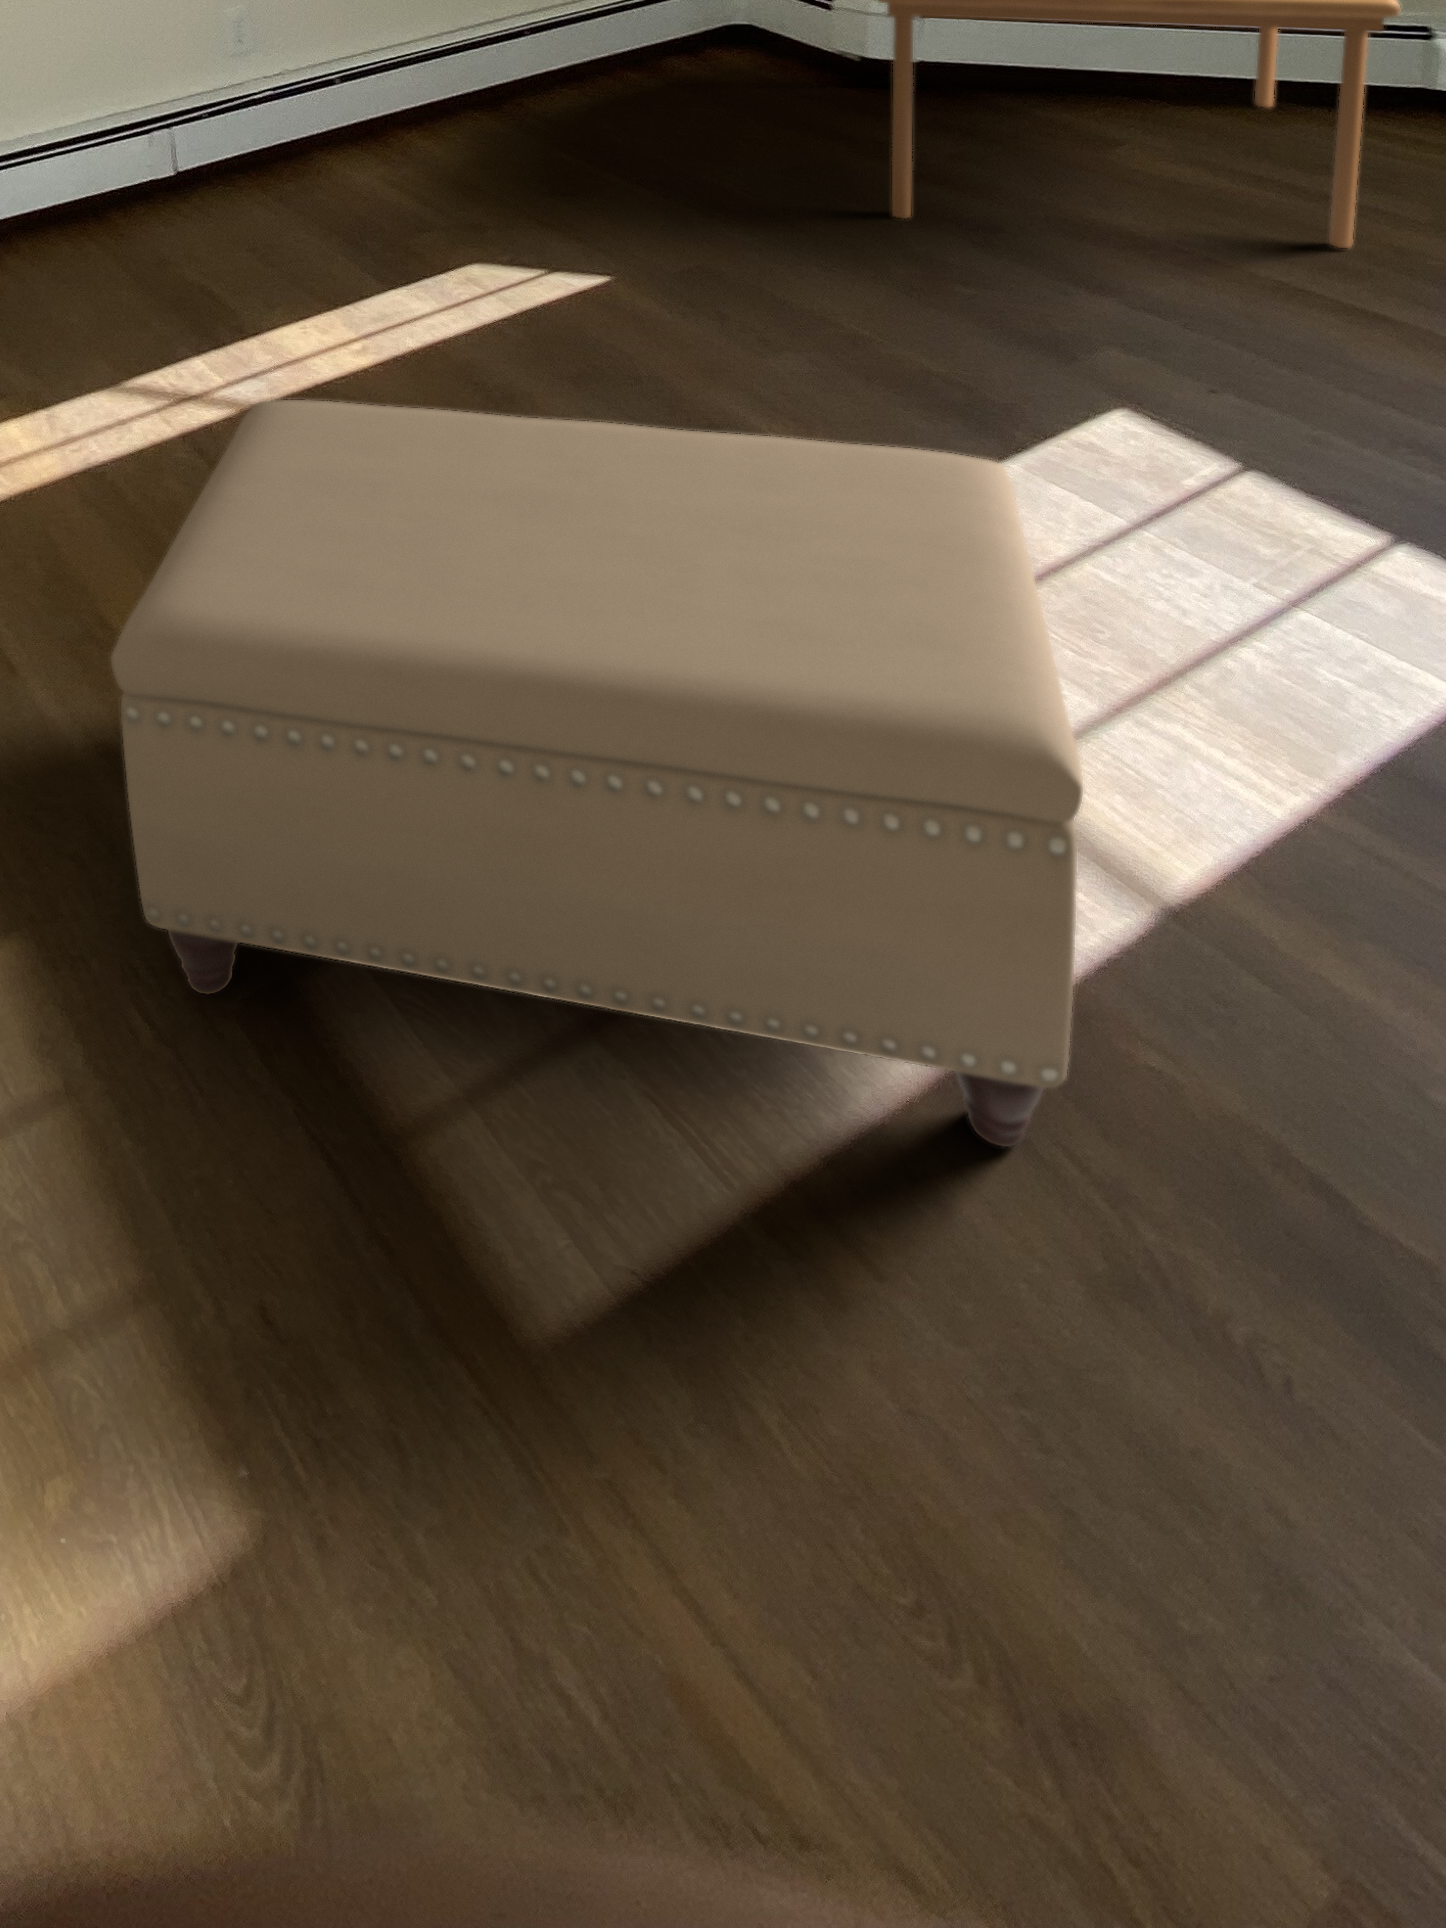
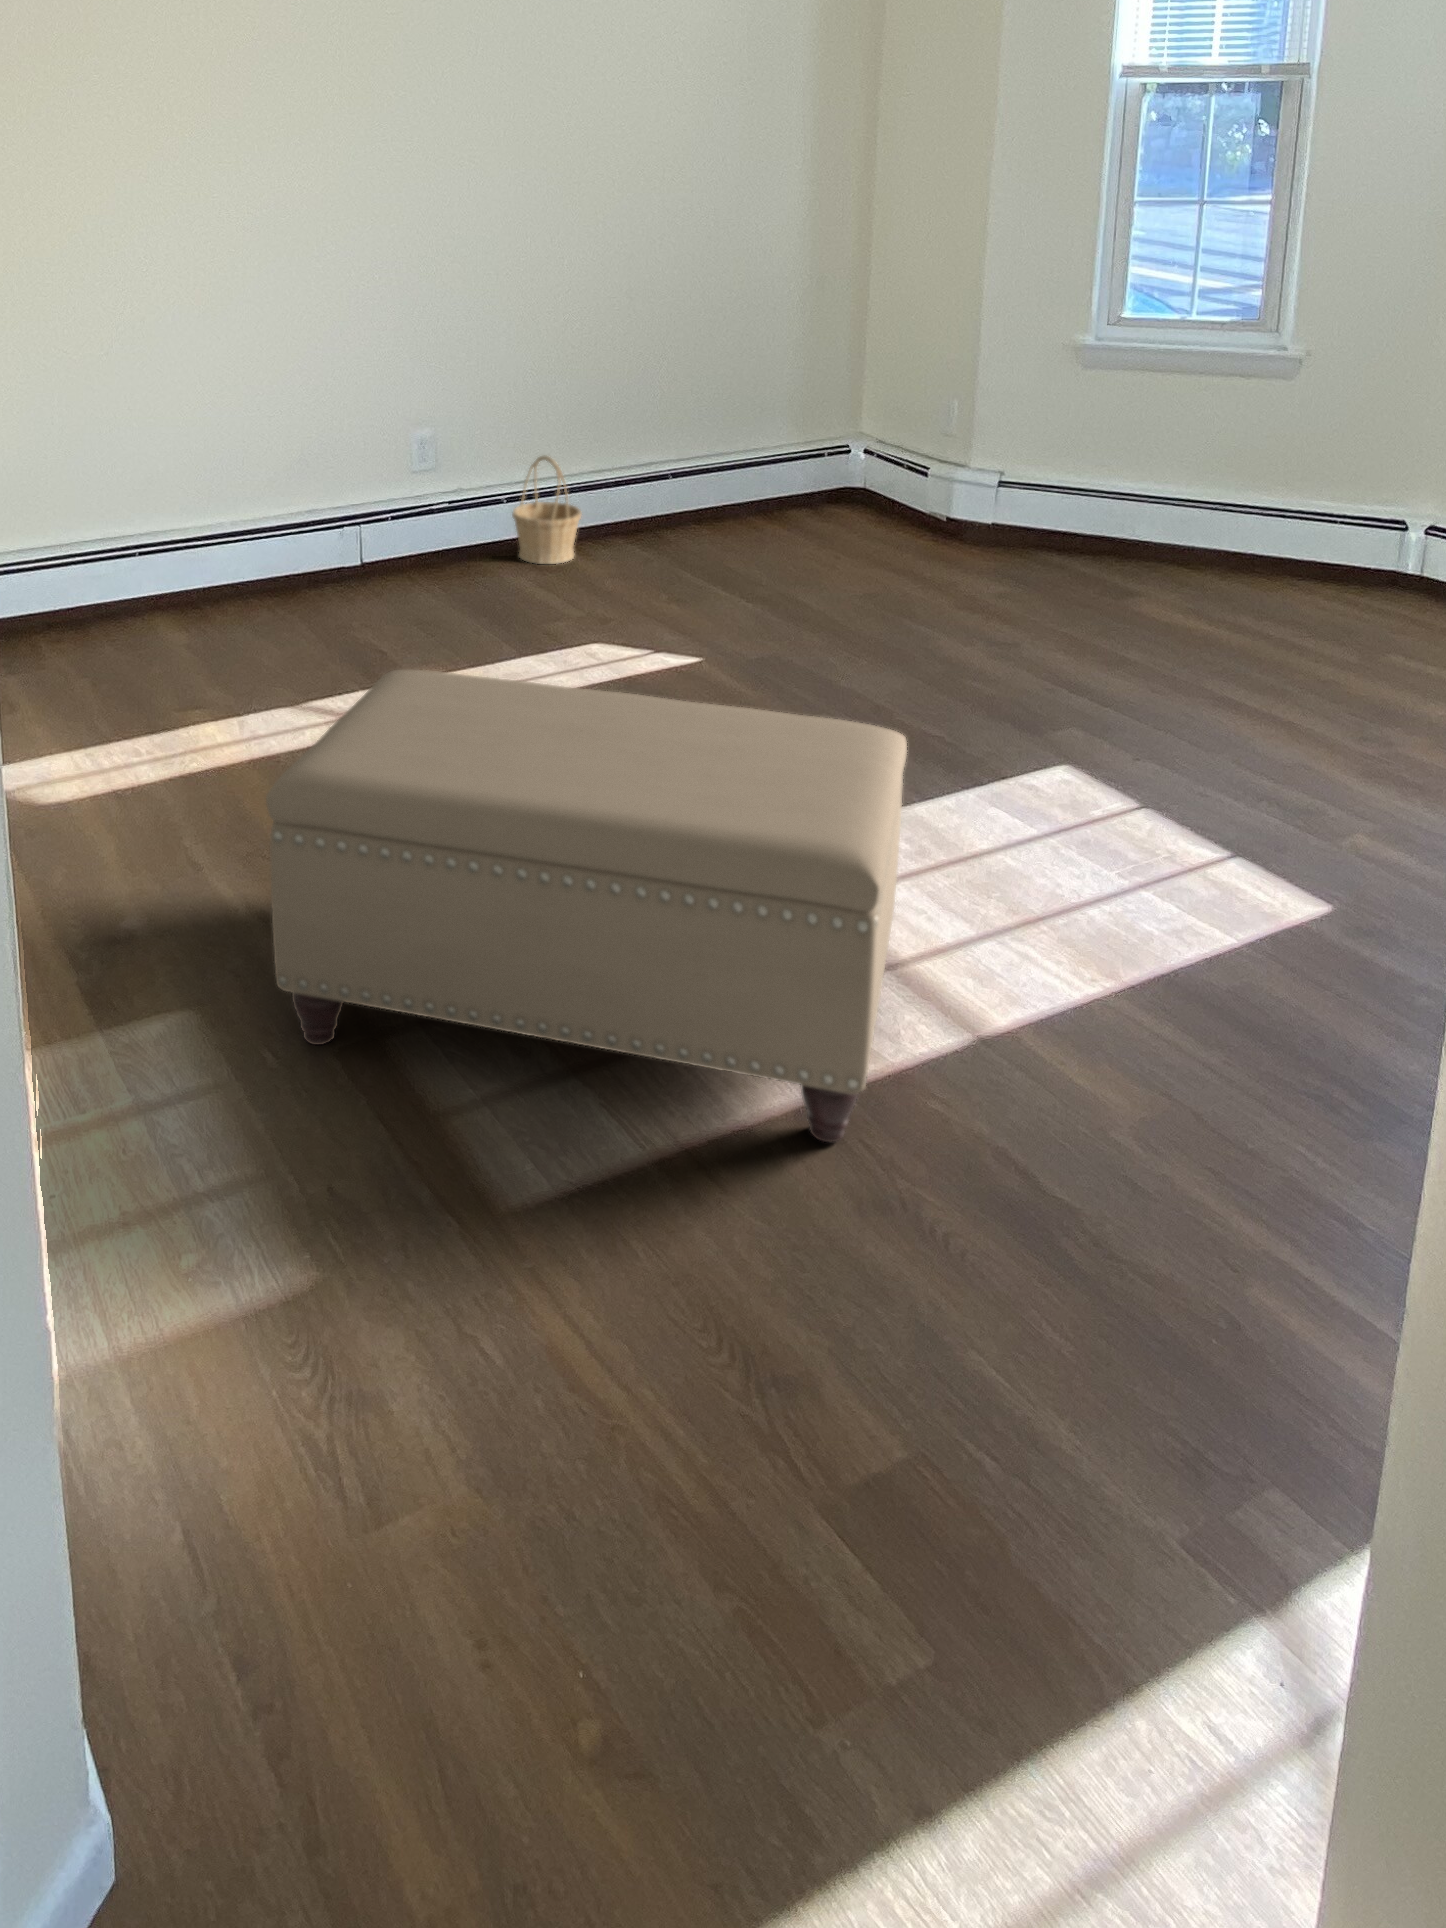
coffee table: present [878,0,1400,248] -> none [936,378,1334,677]
basket: none [348,27,431,157] -> present [512,455,581,564]

